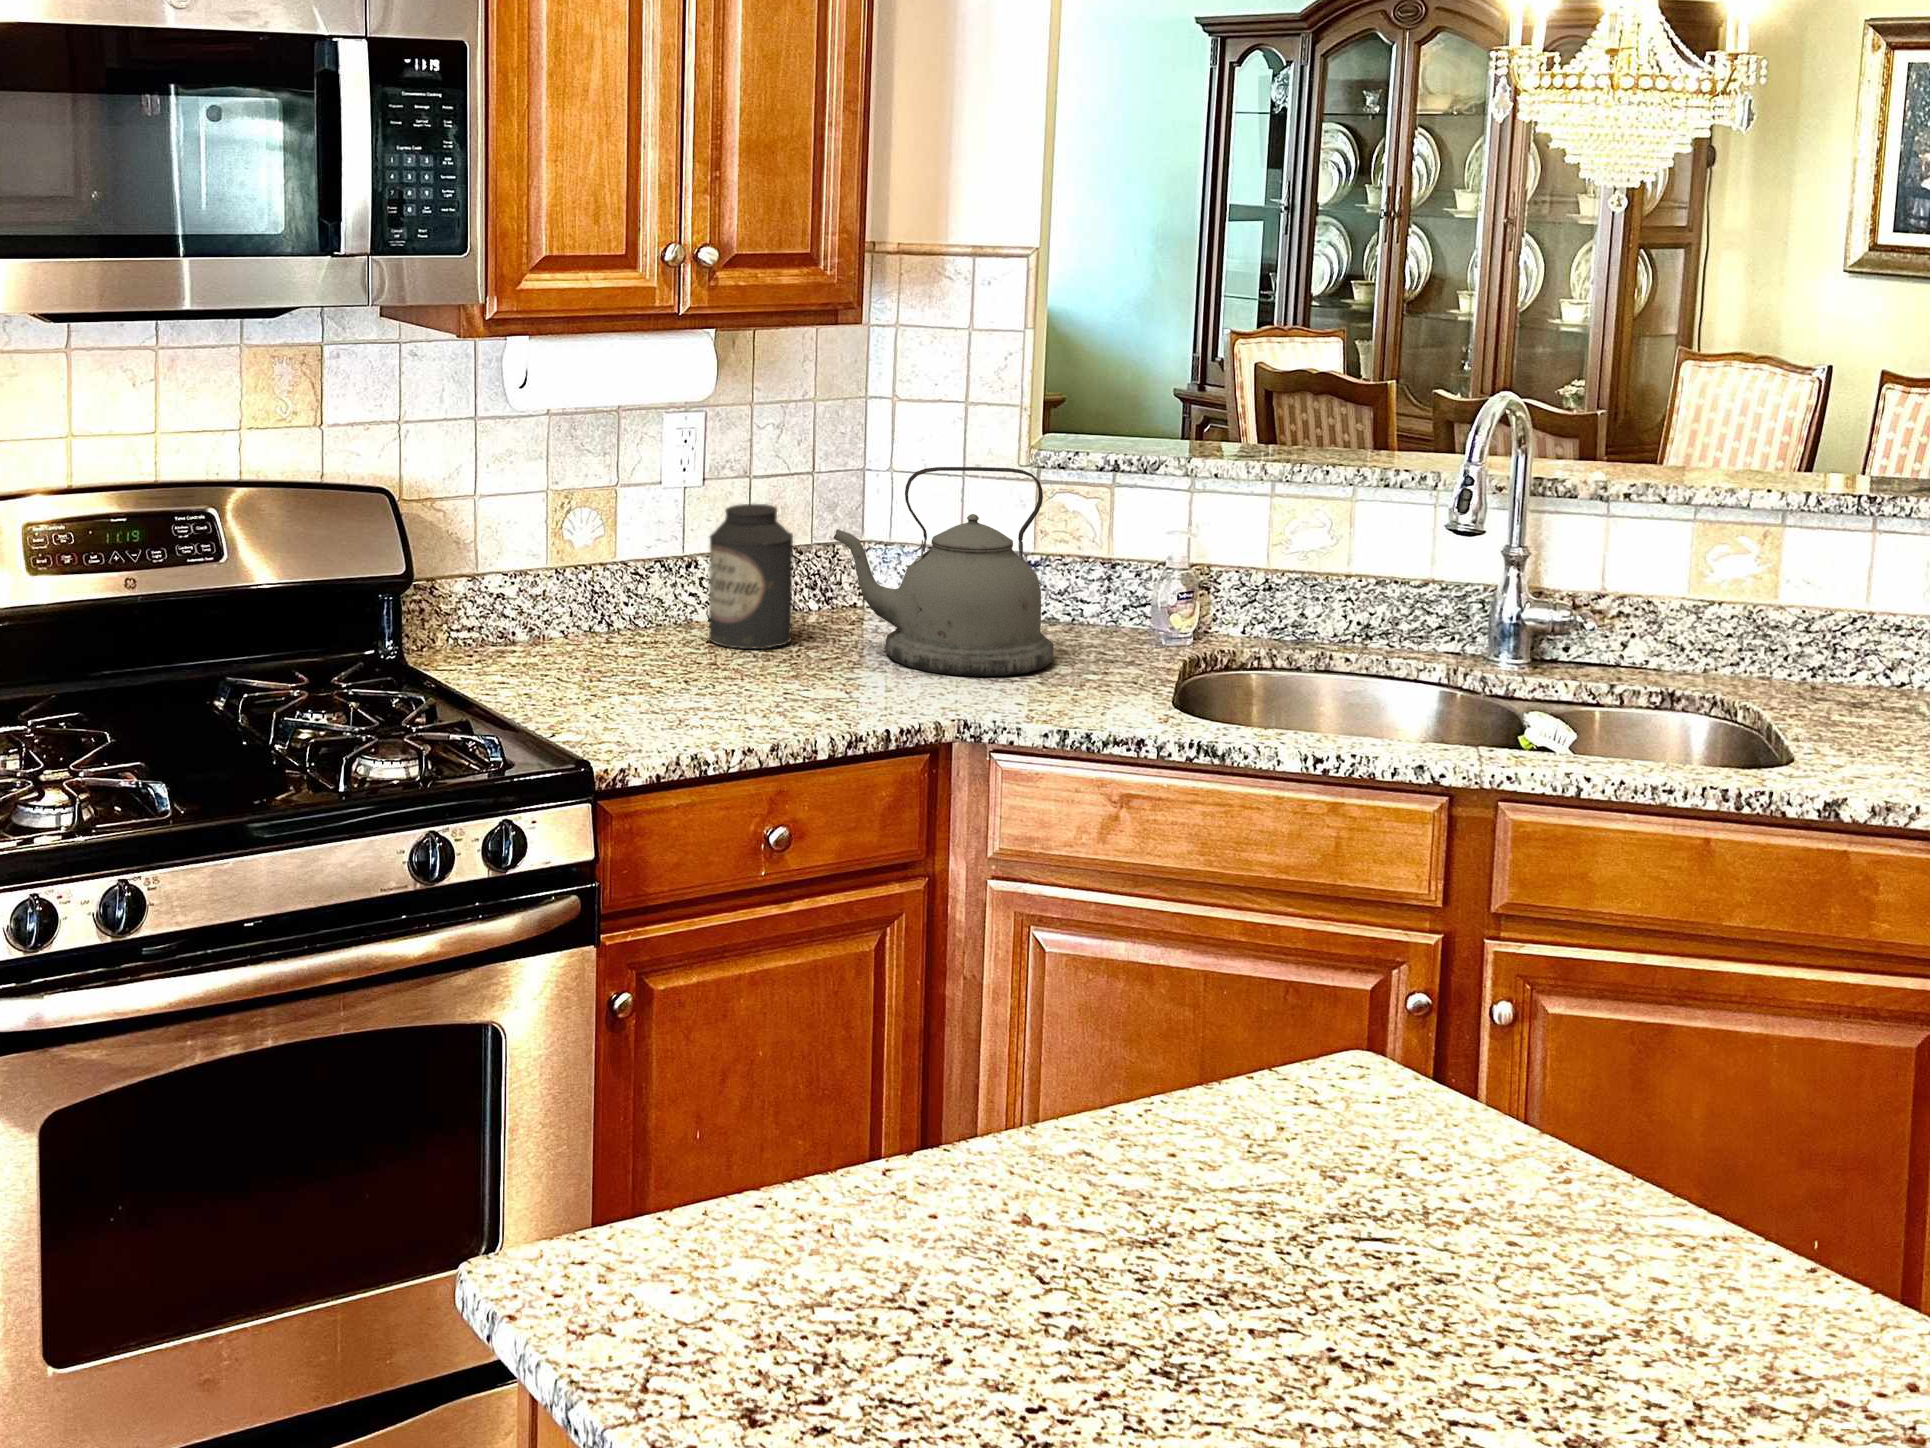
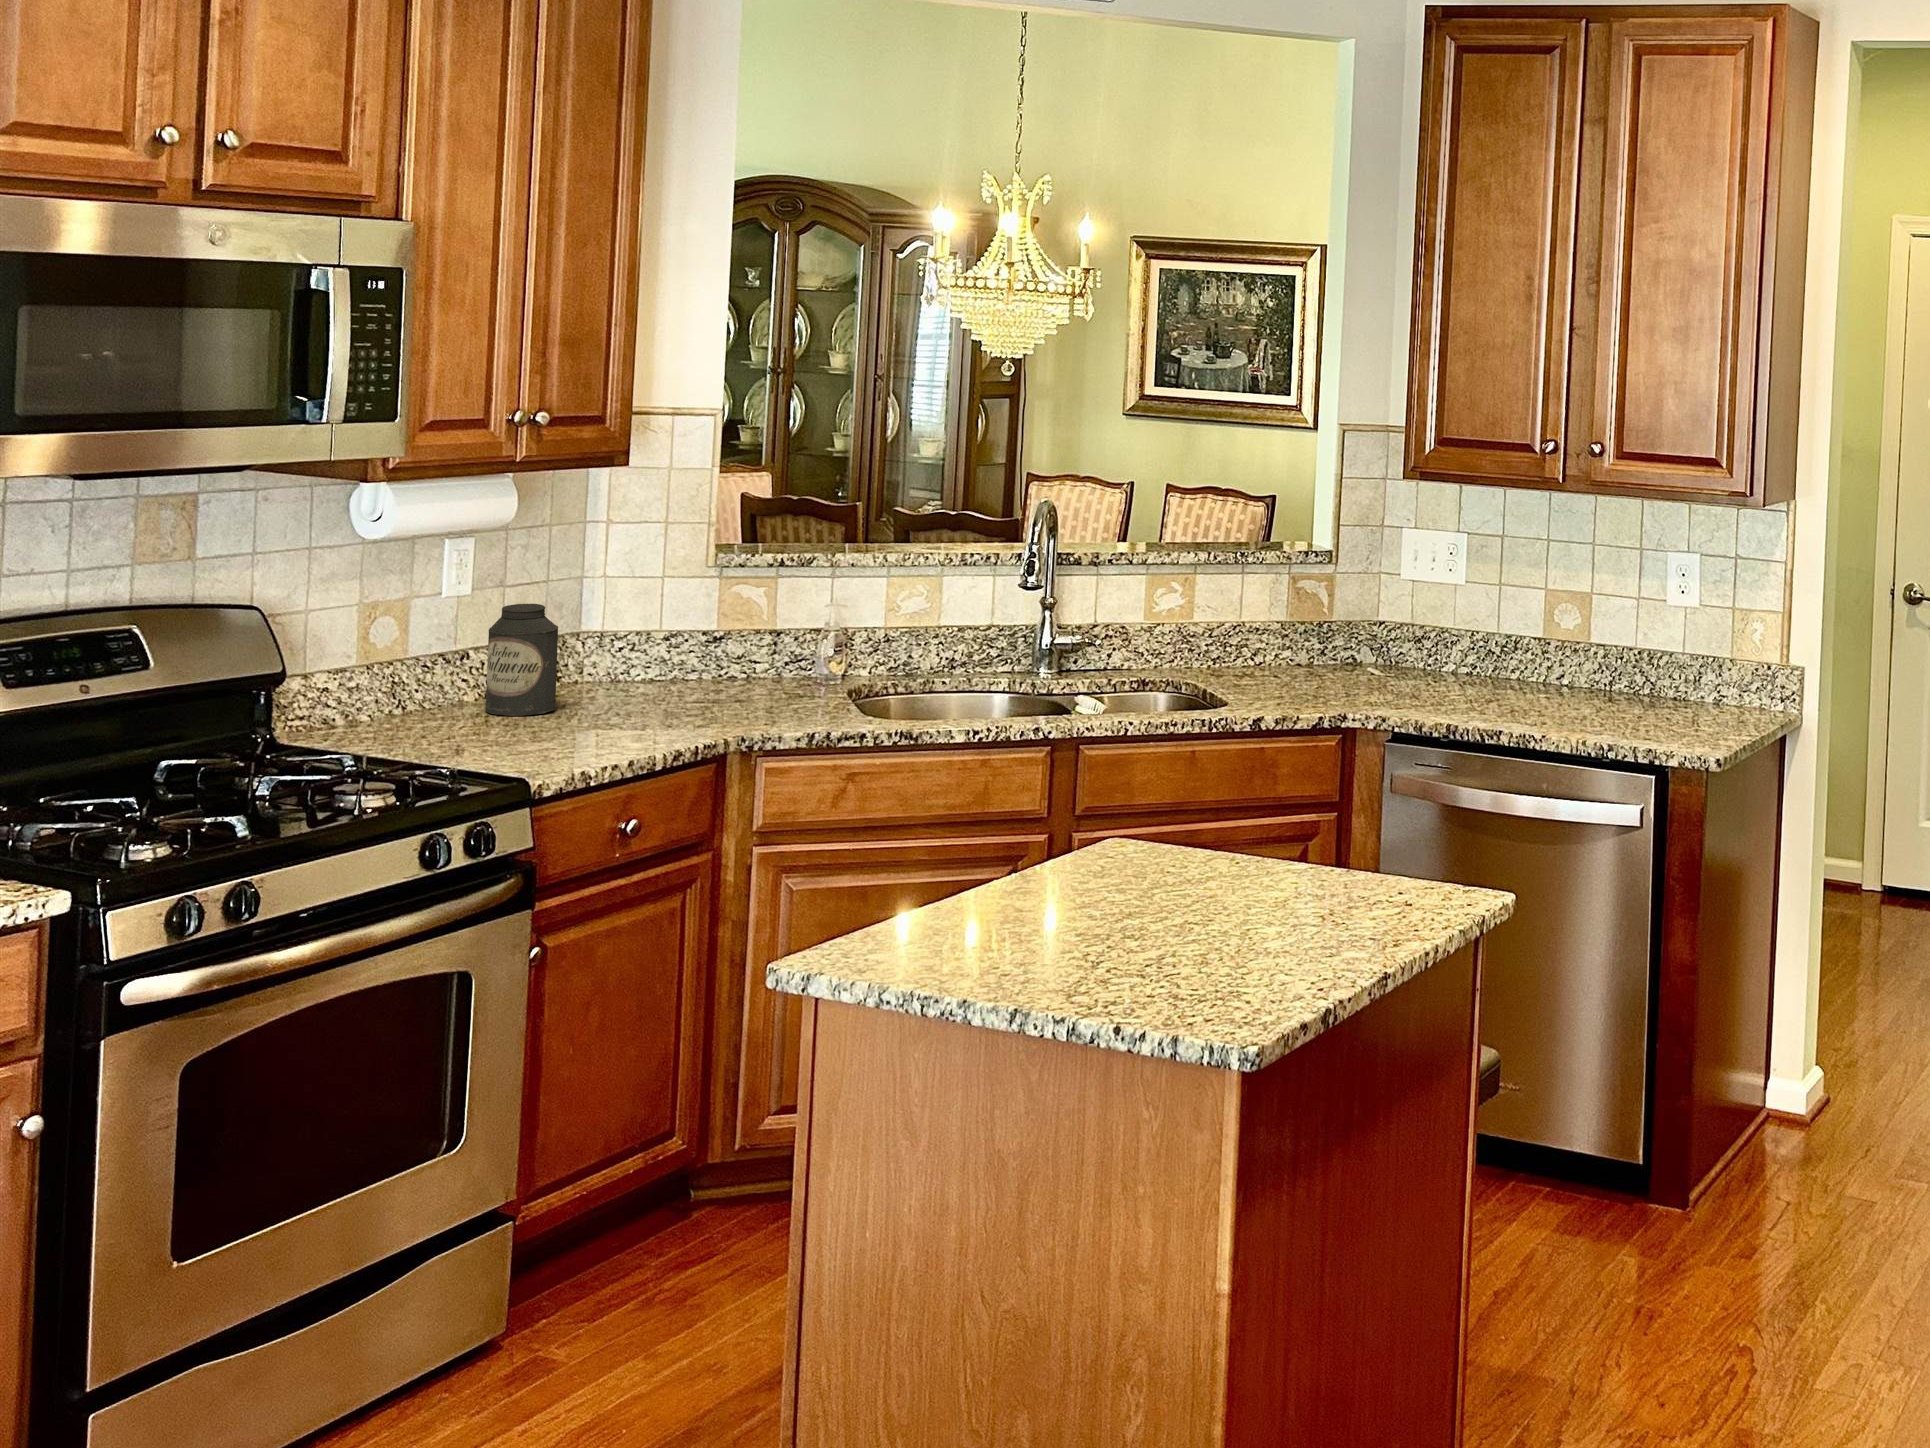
kettle: present [833,467,1053,676] -> none [599,564,763,715]

